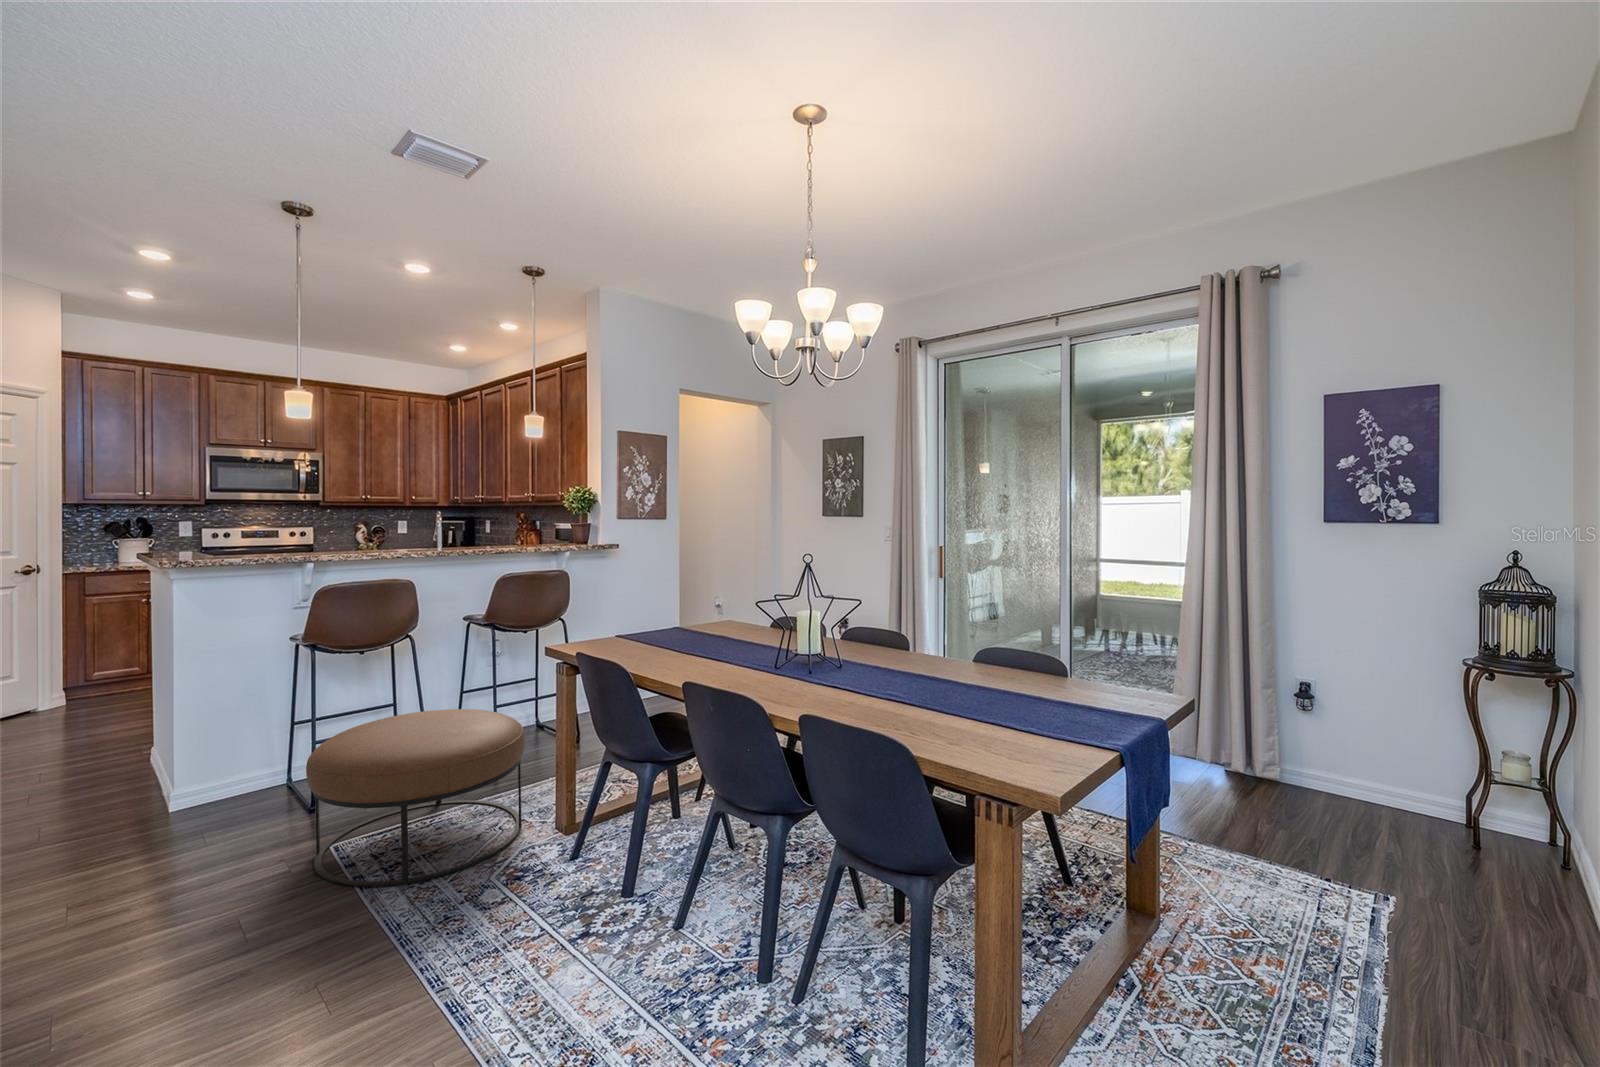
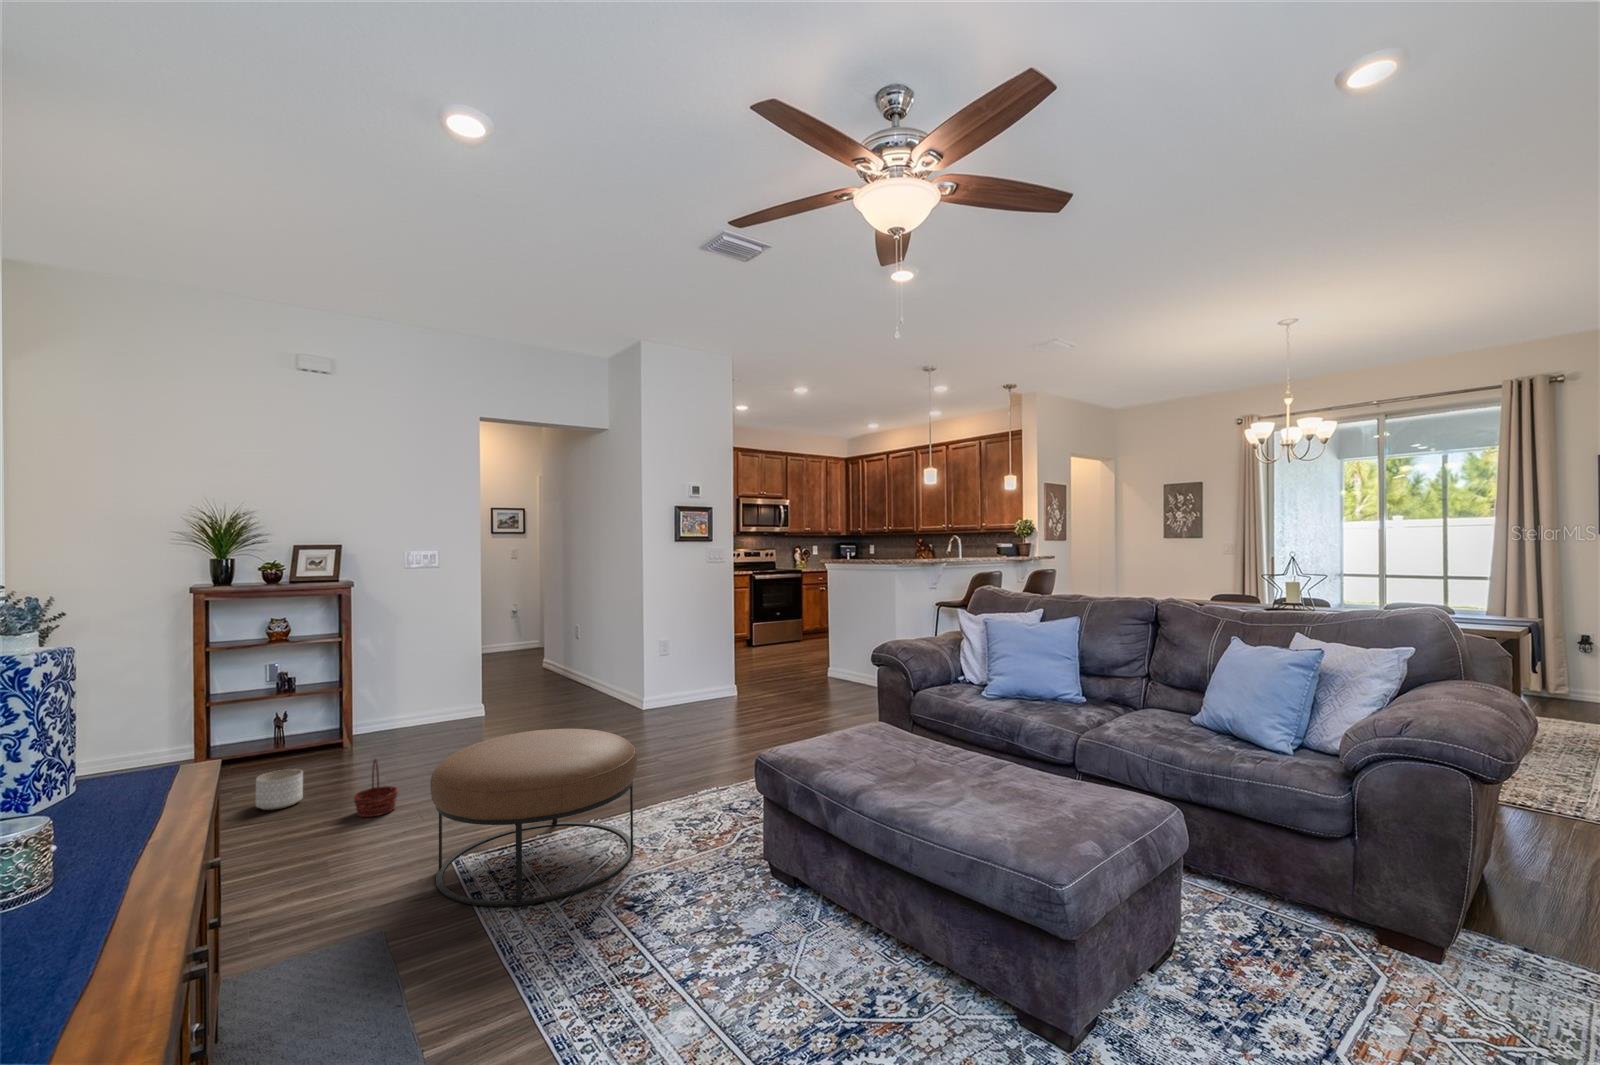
basket: none [213,746,265,806] -> present [354,759,398,817]
planter: none [95,760,152,804] -> present [256,769,303,810]

